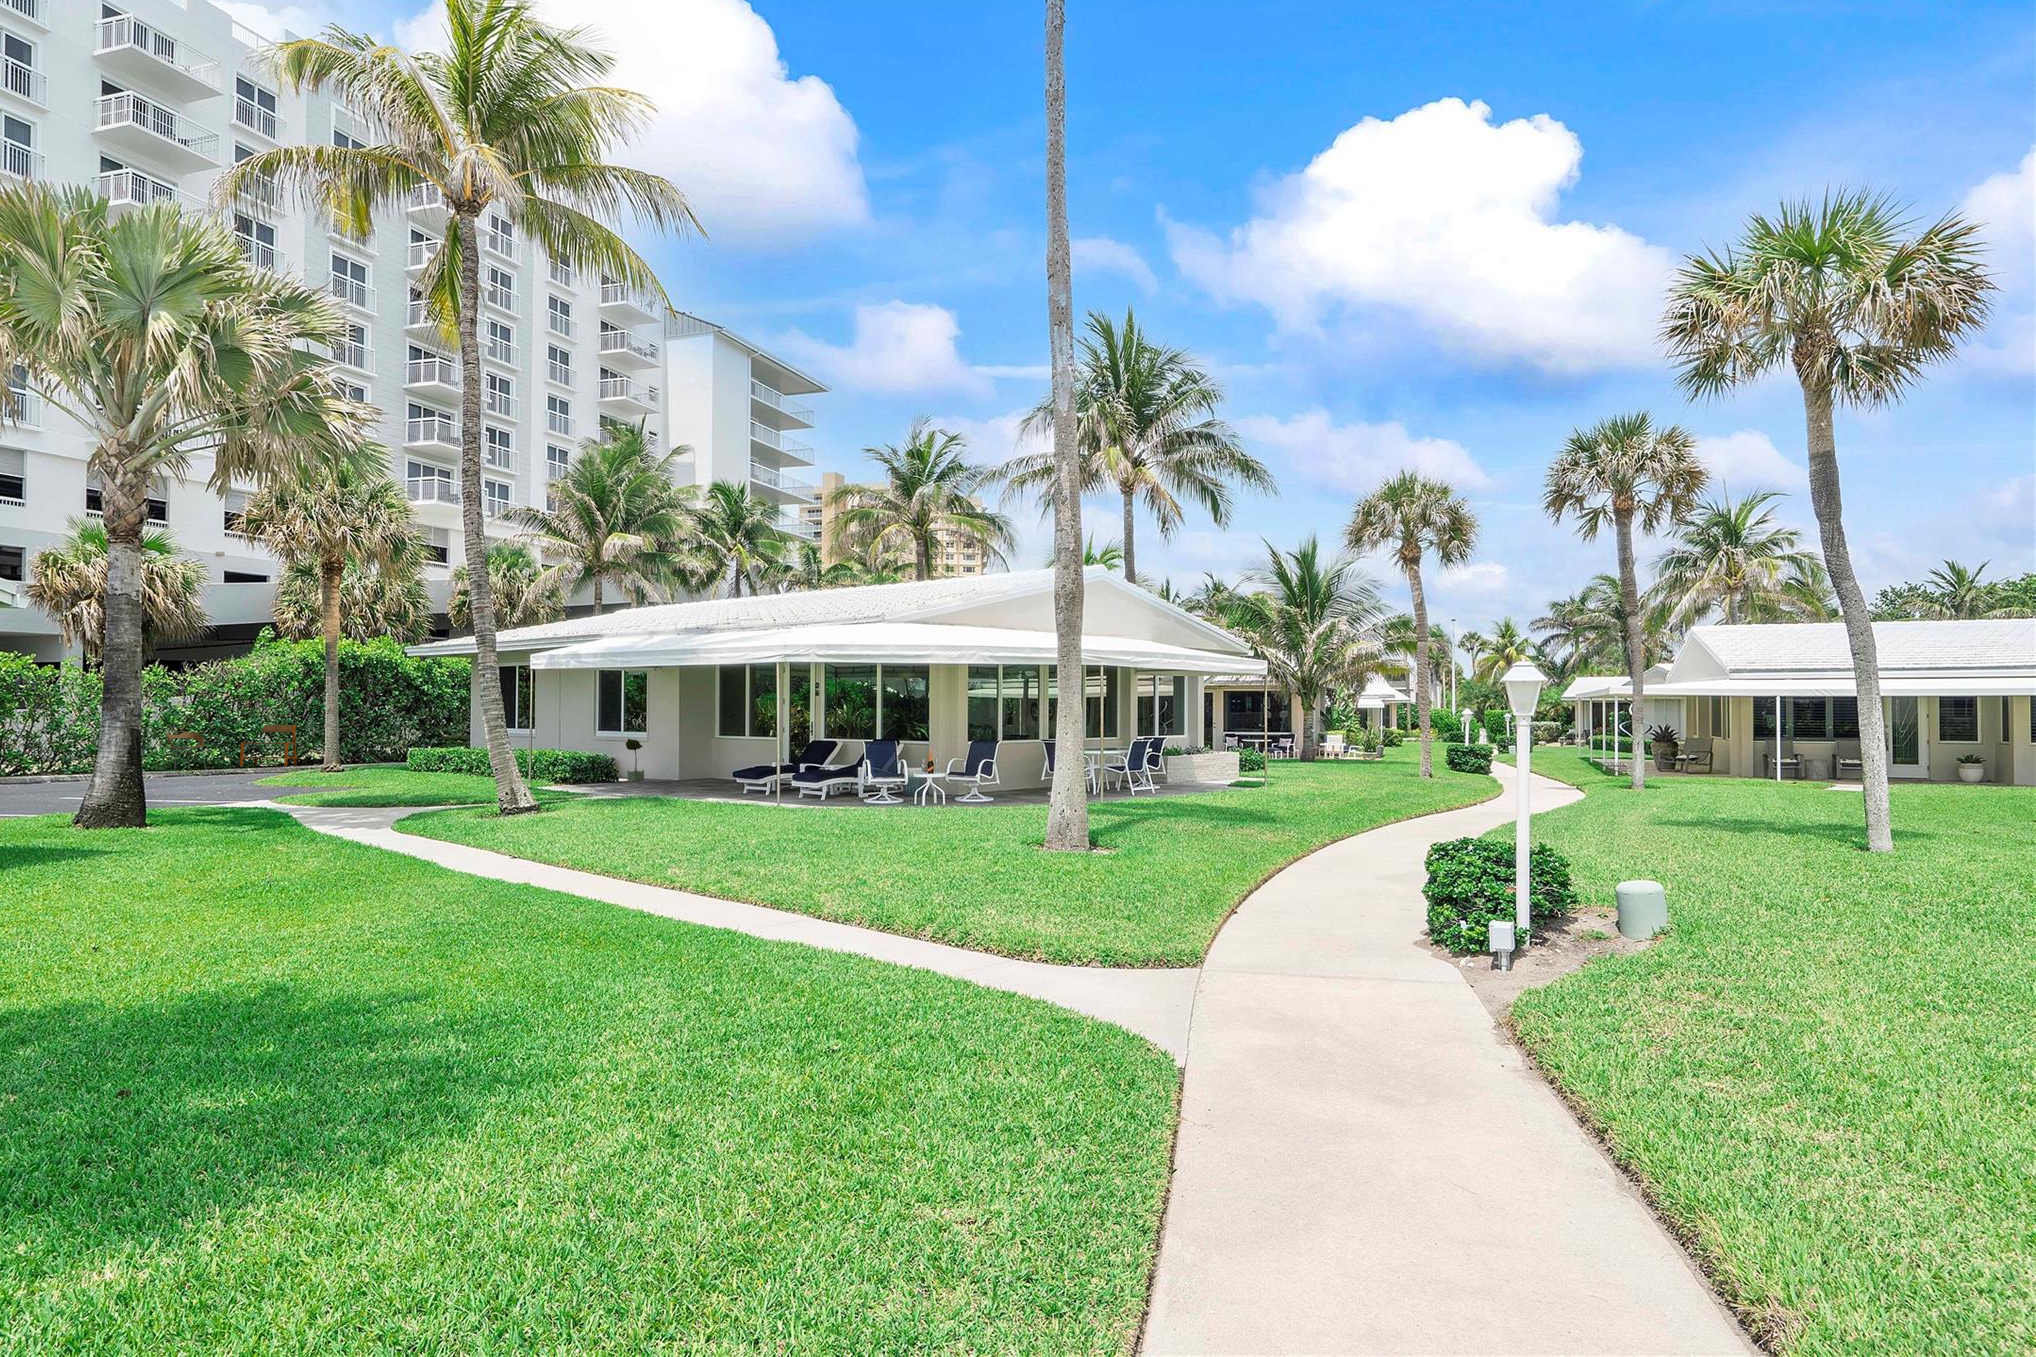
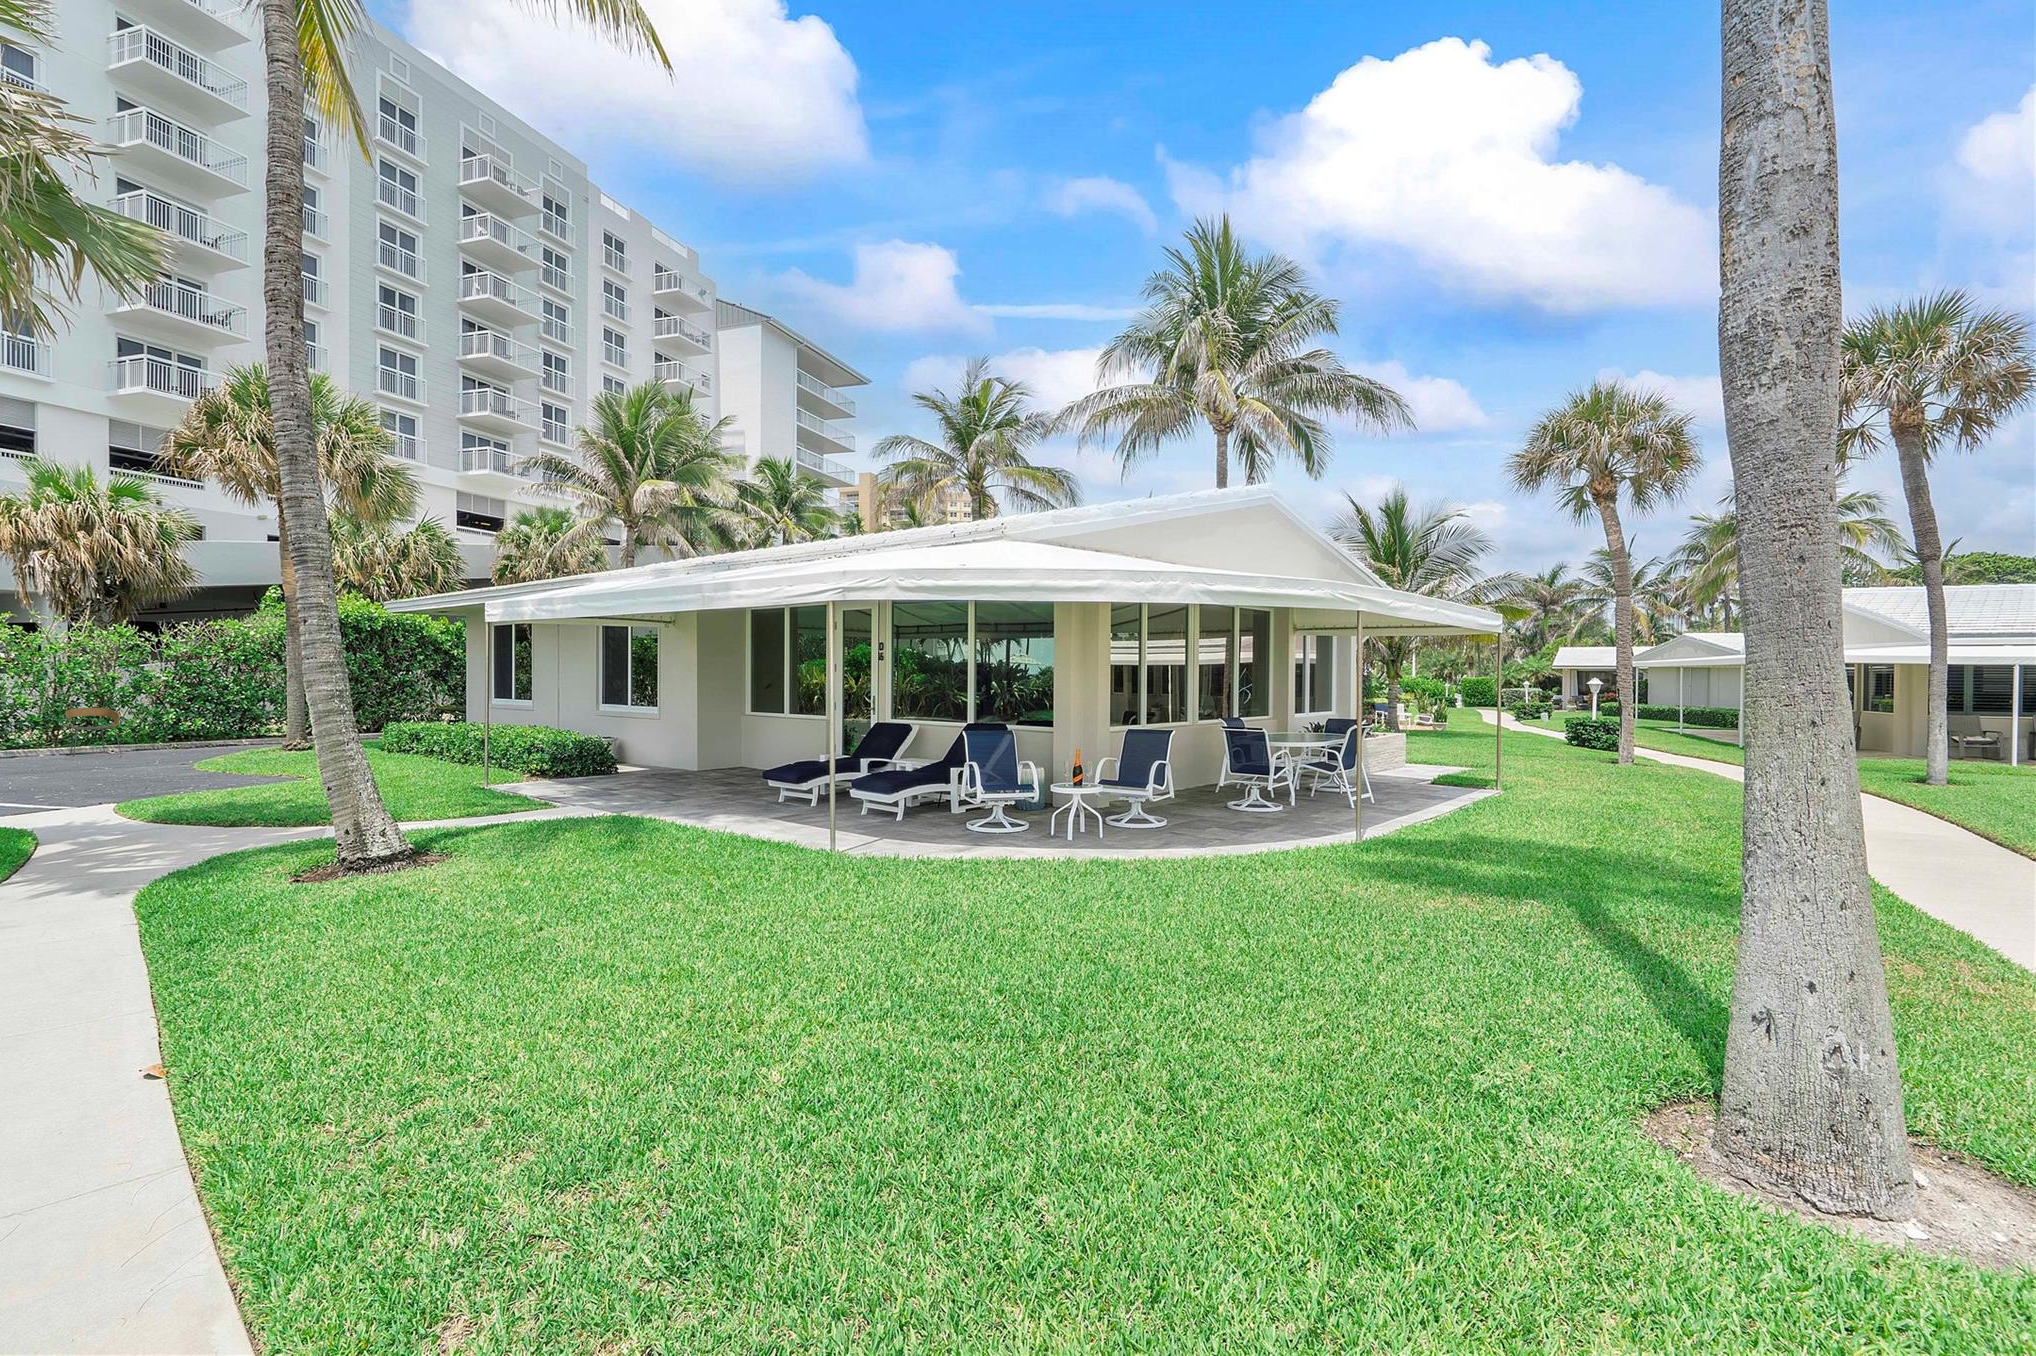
bench: present [240,725,298,766] -> none [179,698,256,748]
potted tree: present [626,739,644,781] -> none [628,717,654,773]

